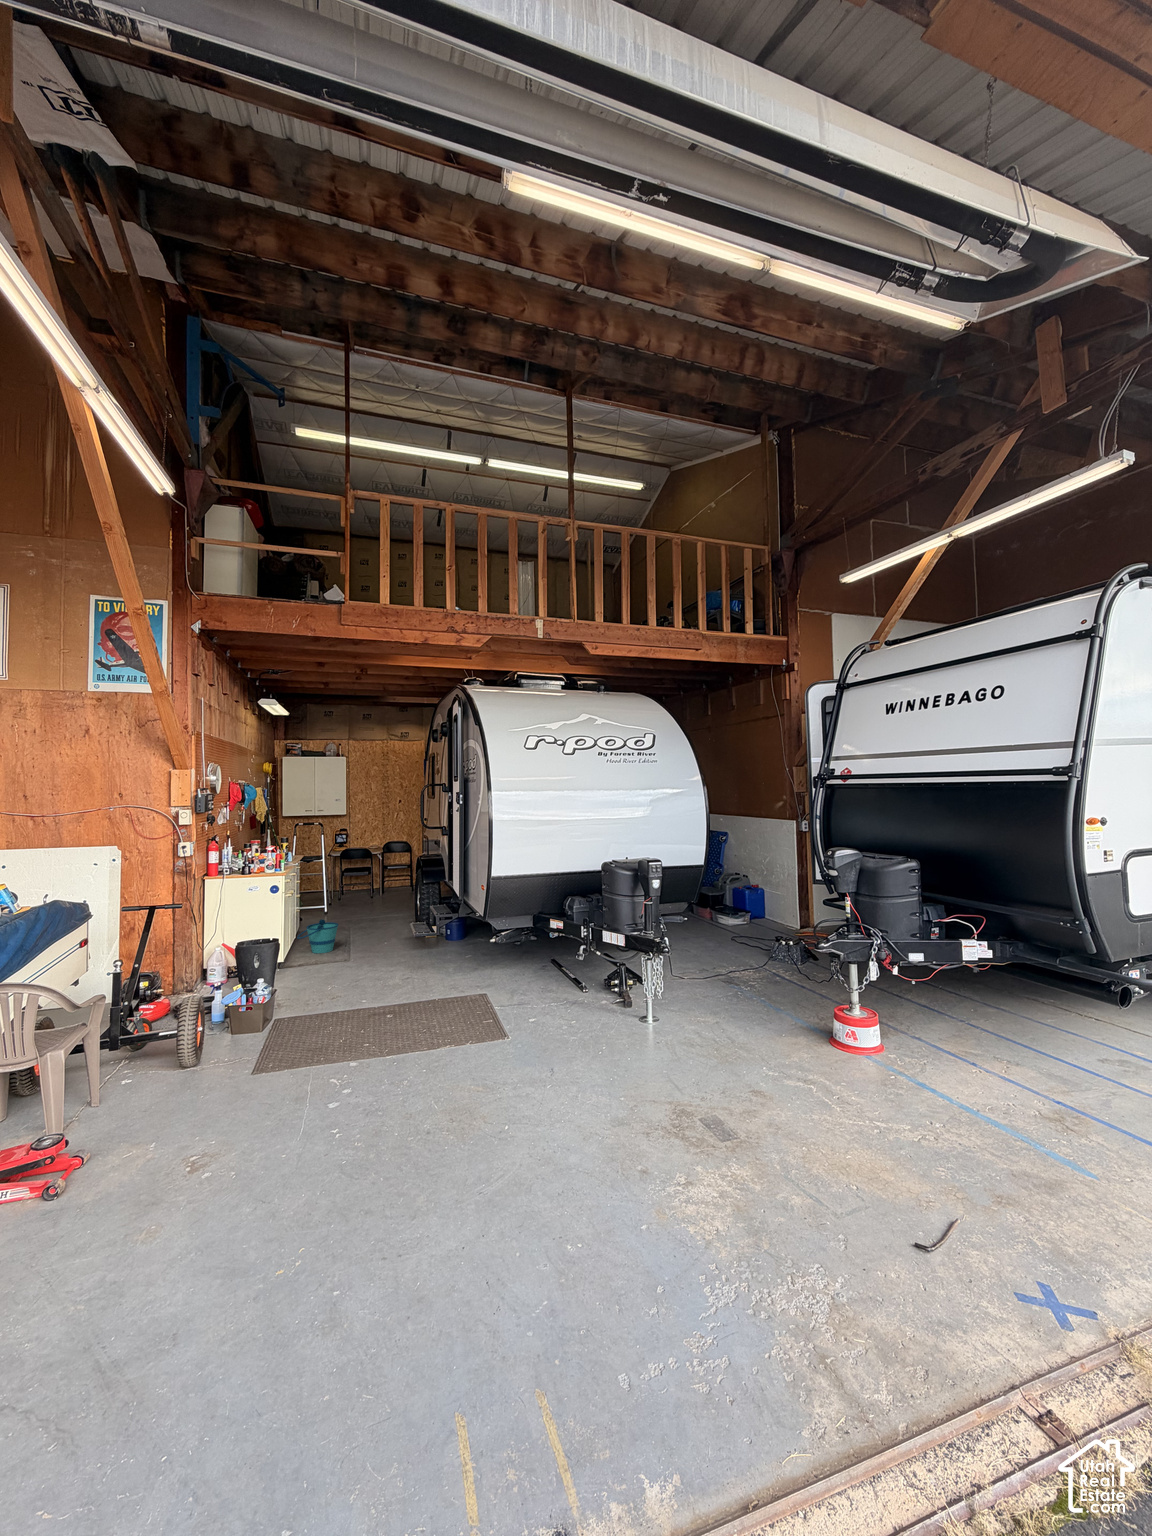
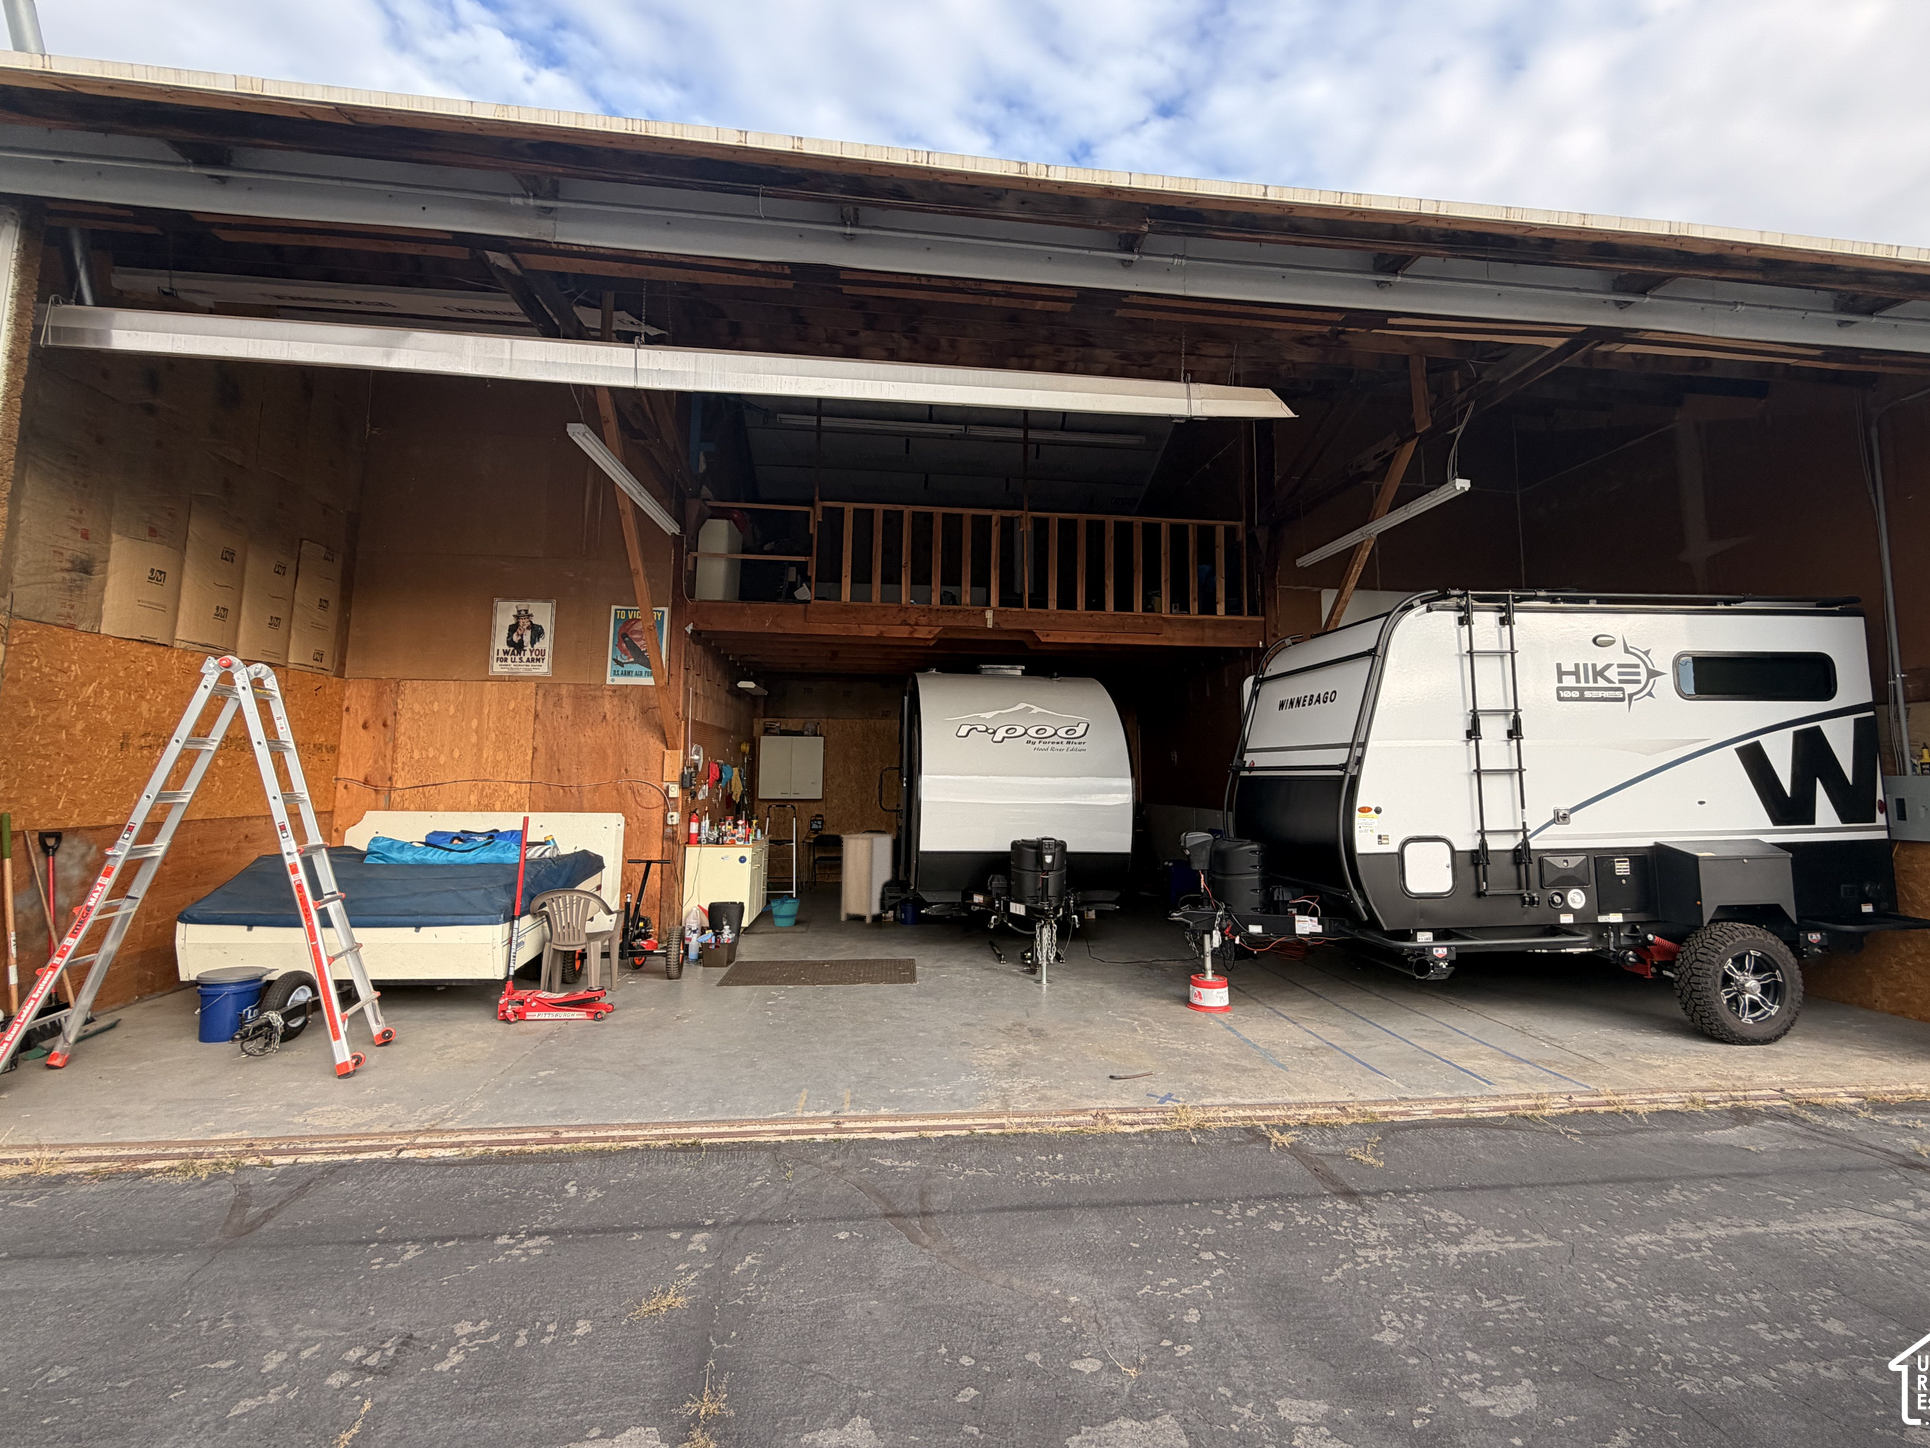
storage cabinet: none [379,850,431,941] -> present [841,833,893,923]

